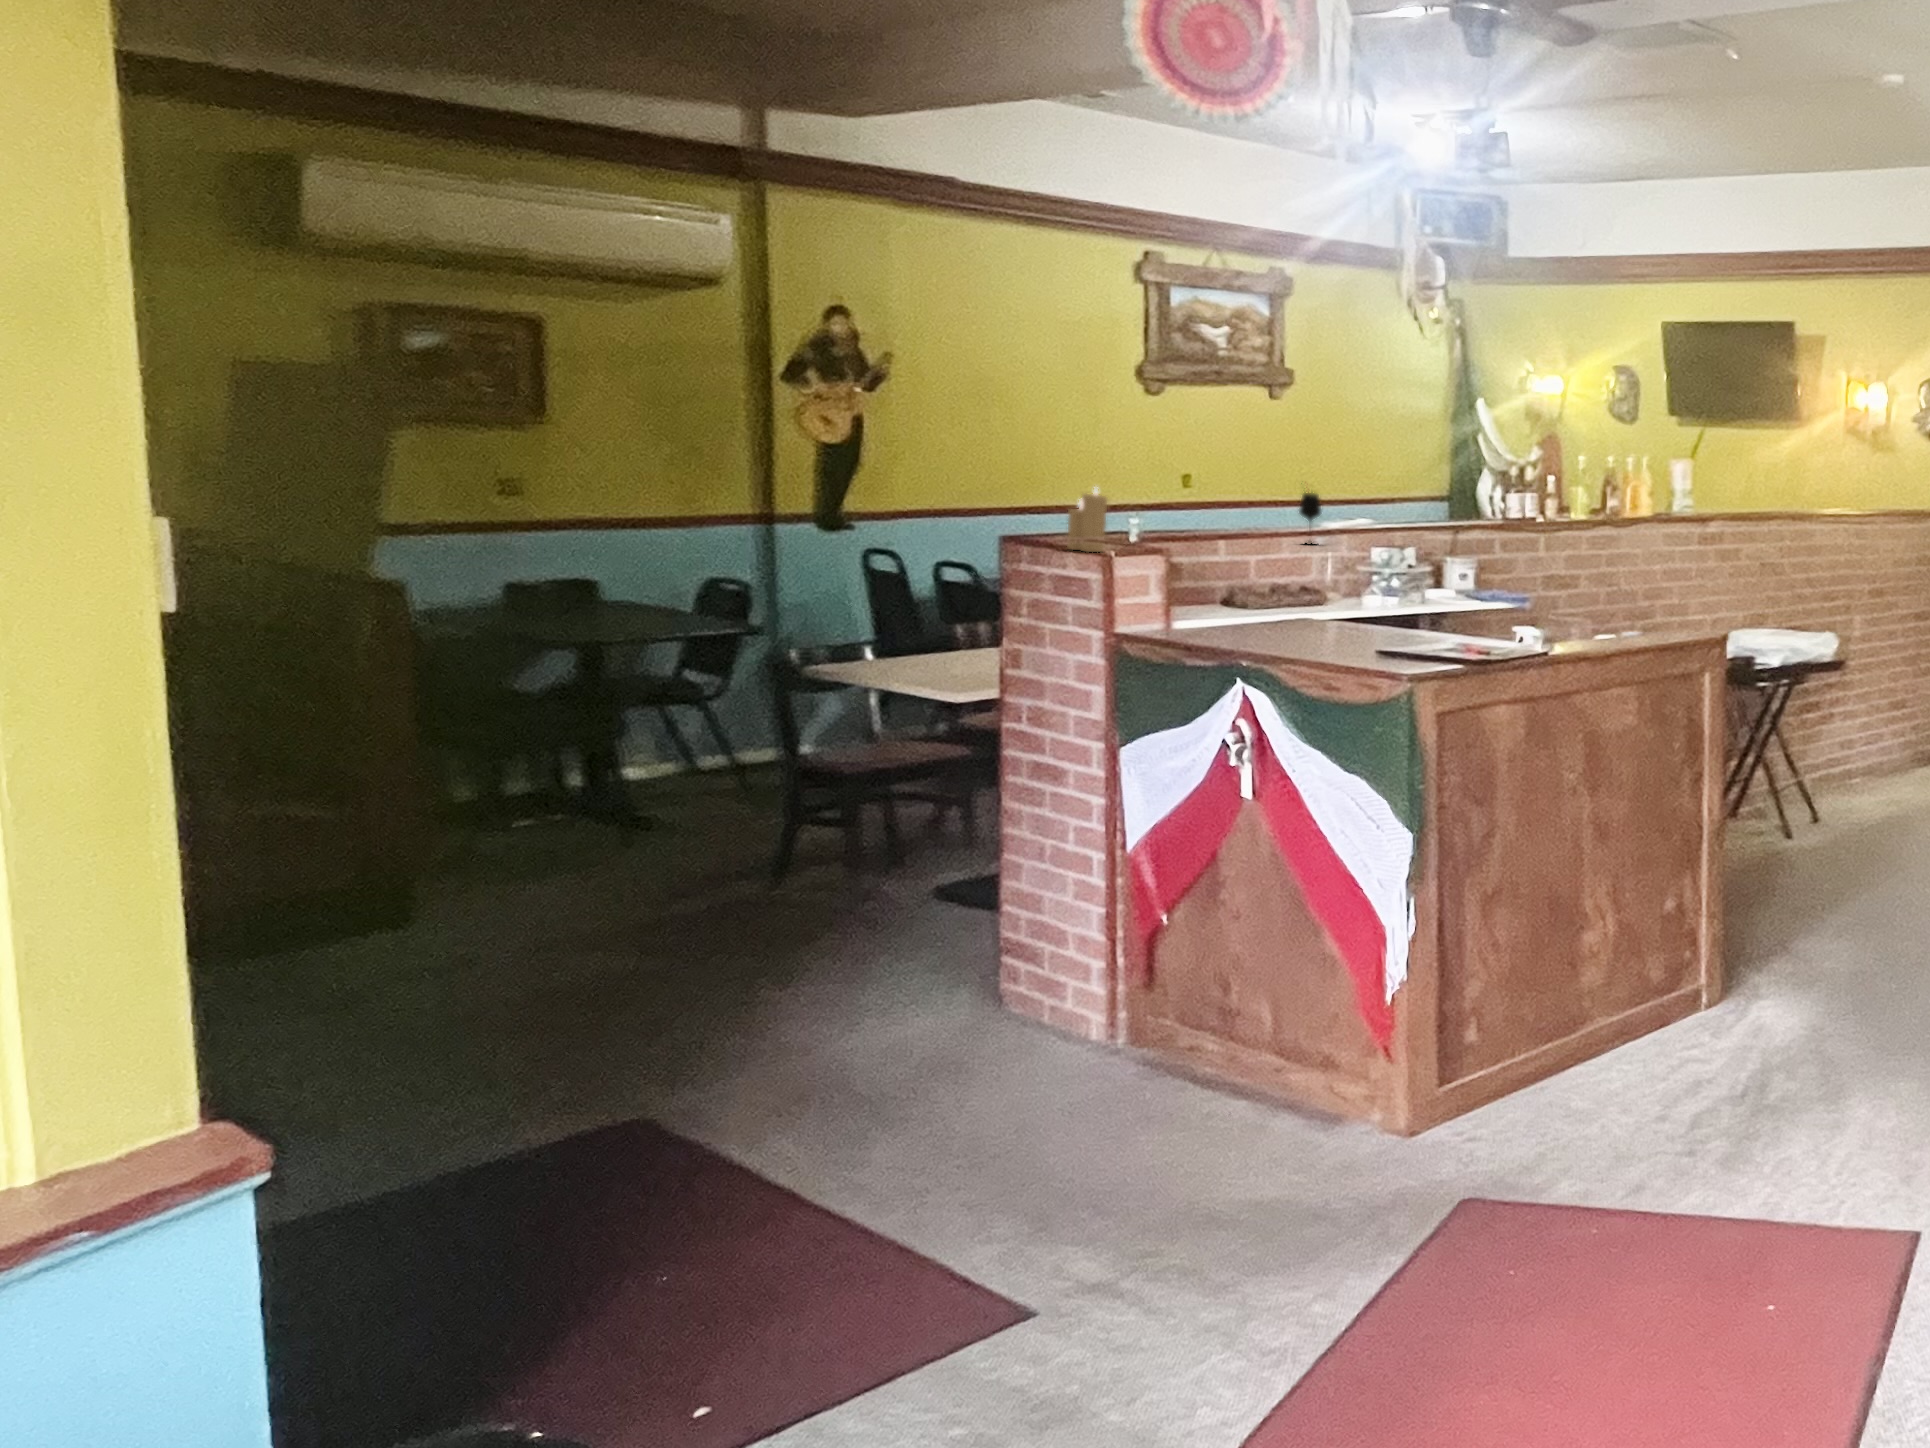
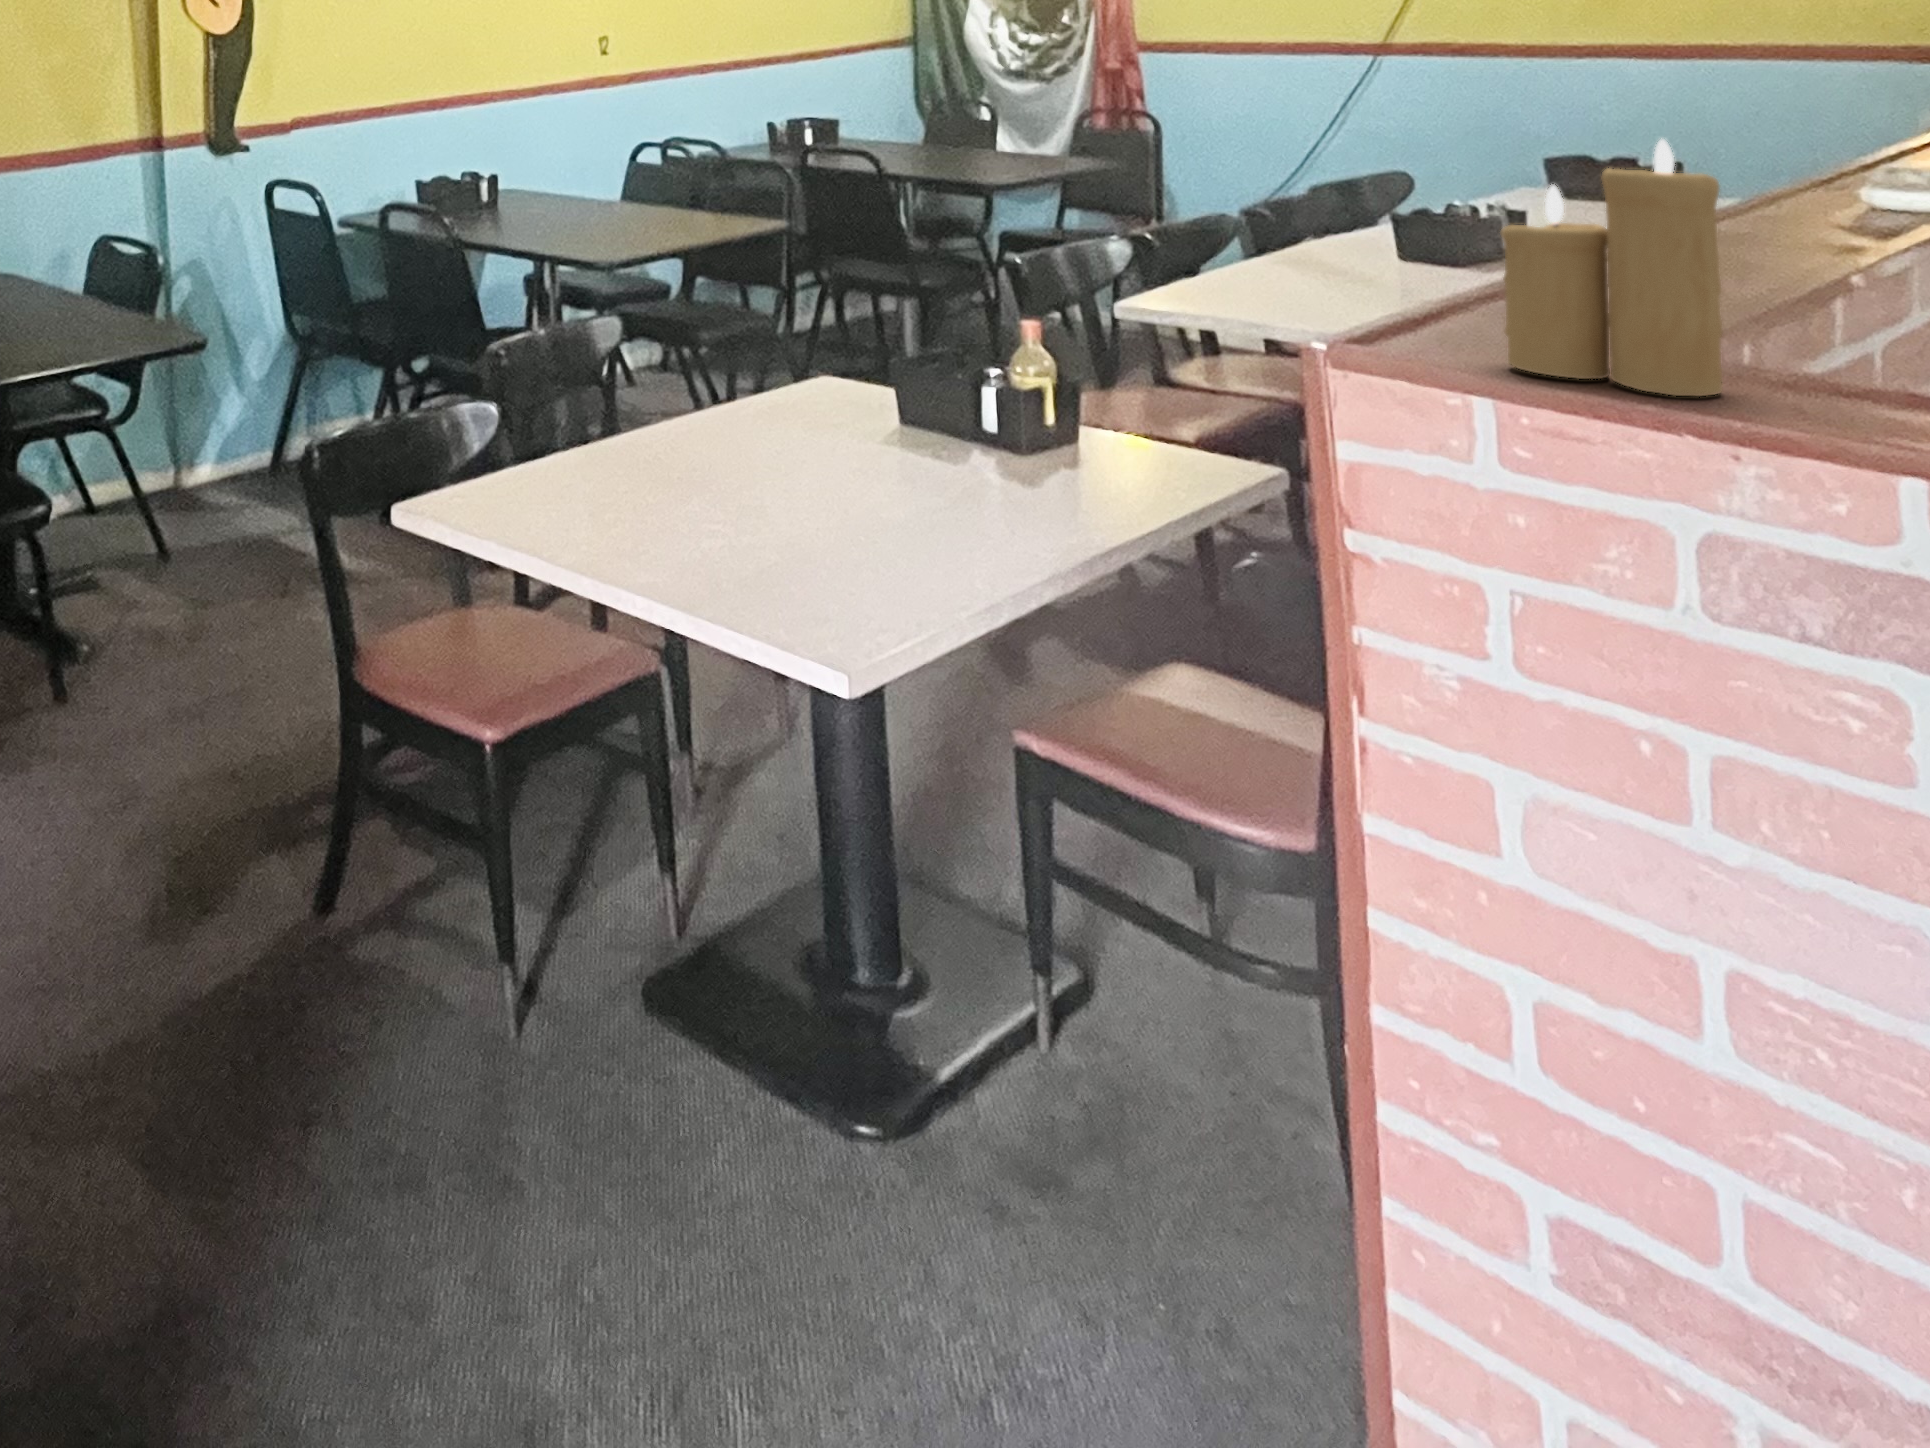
wine glass: present [1299,483,1321,544] -> none [1740,48,1831,242]

